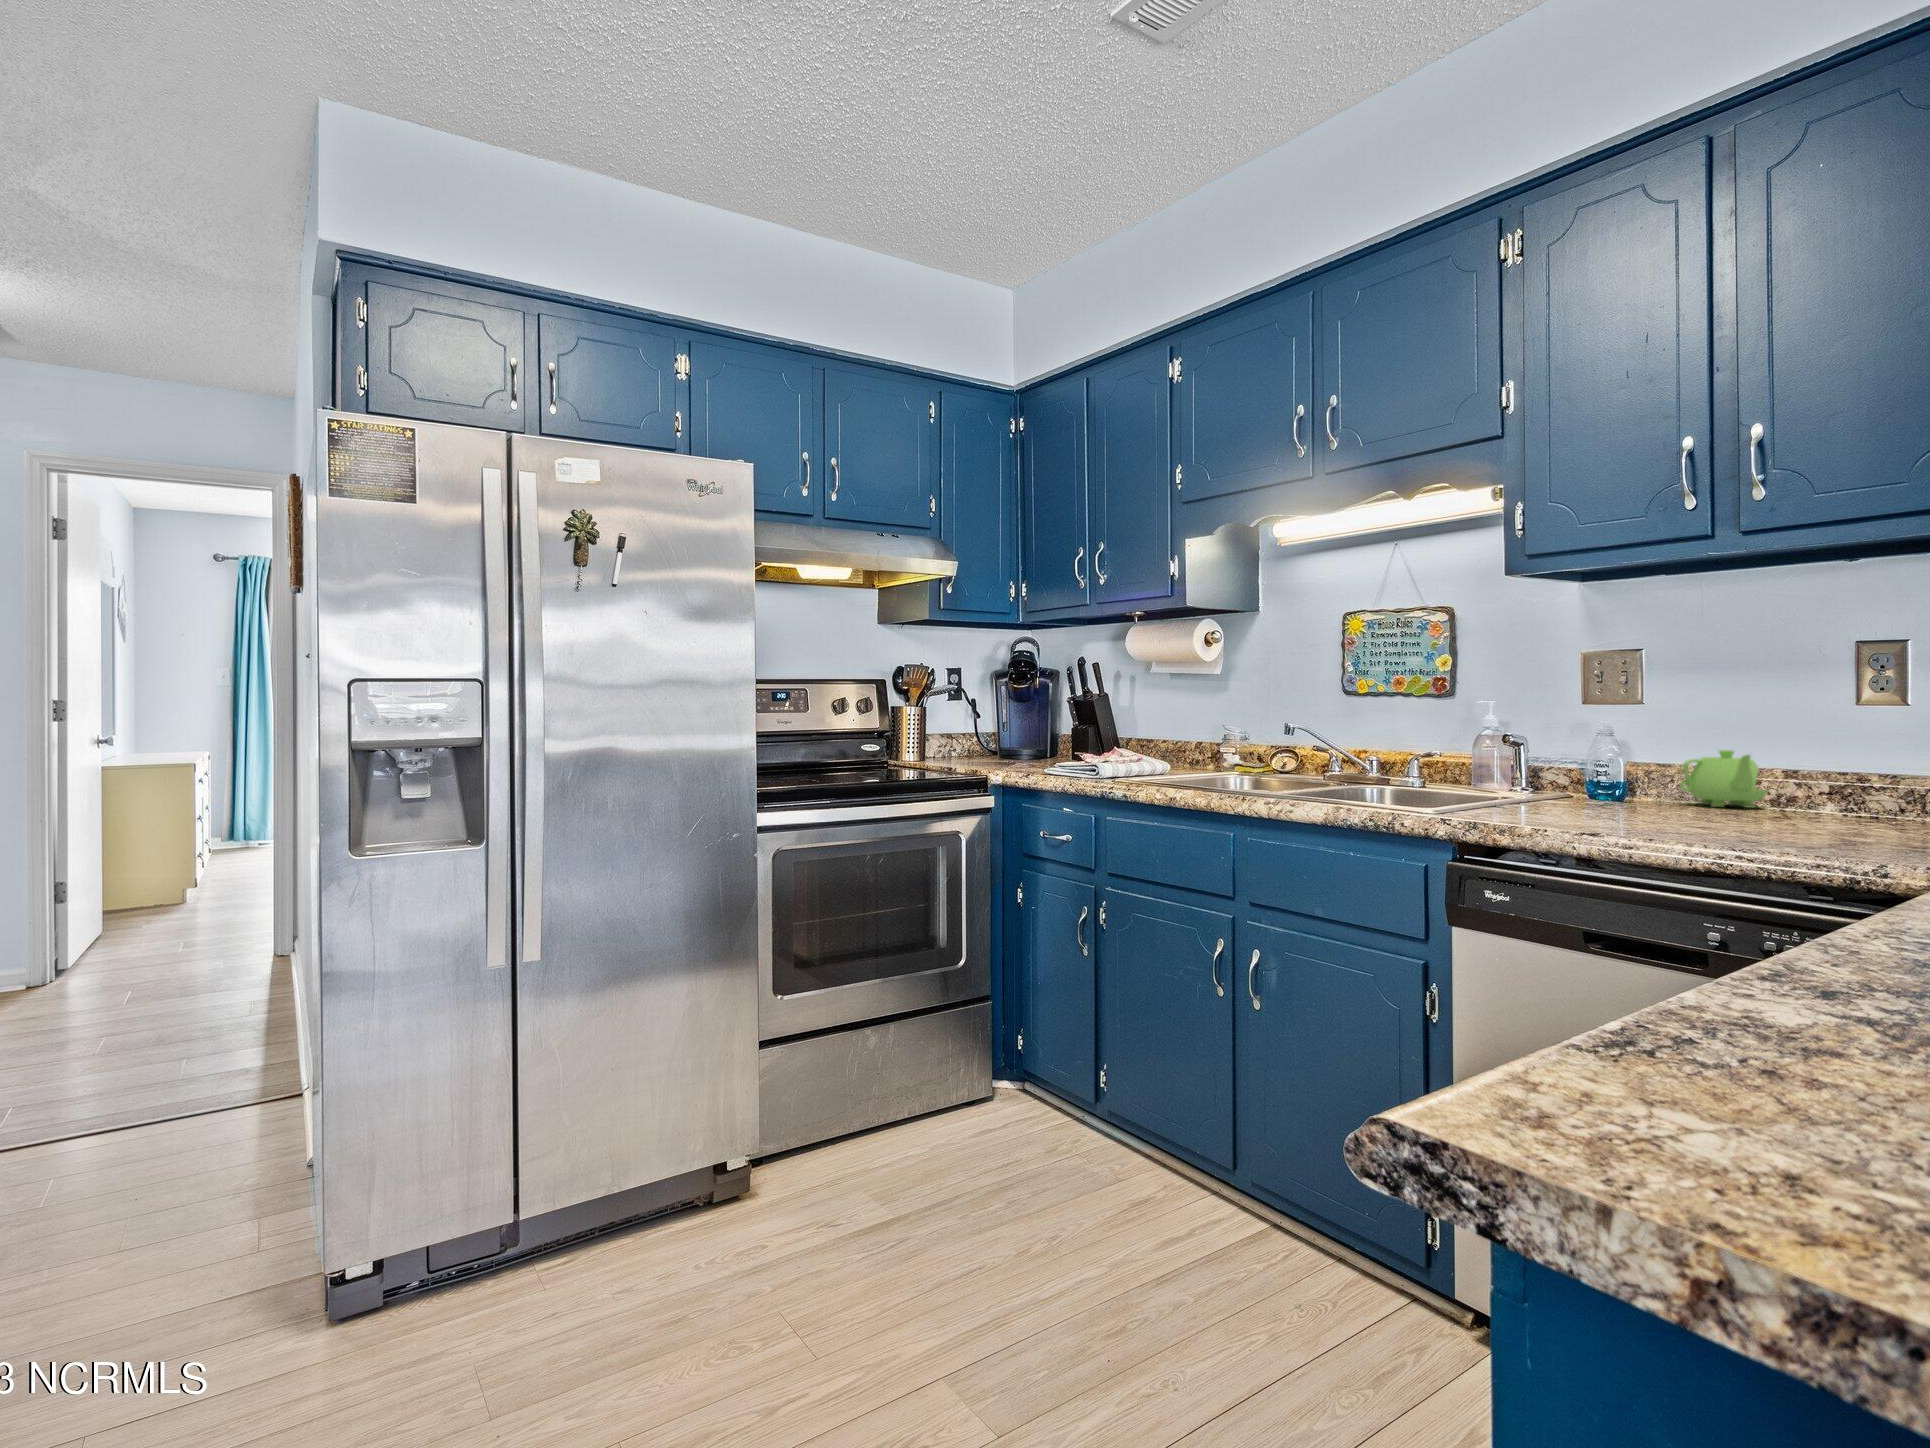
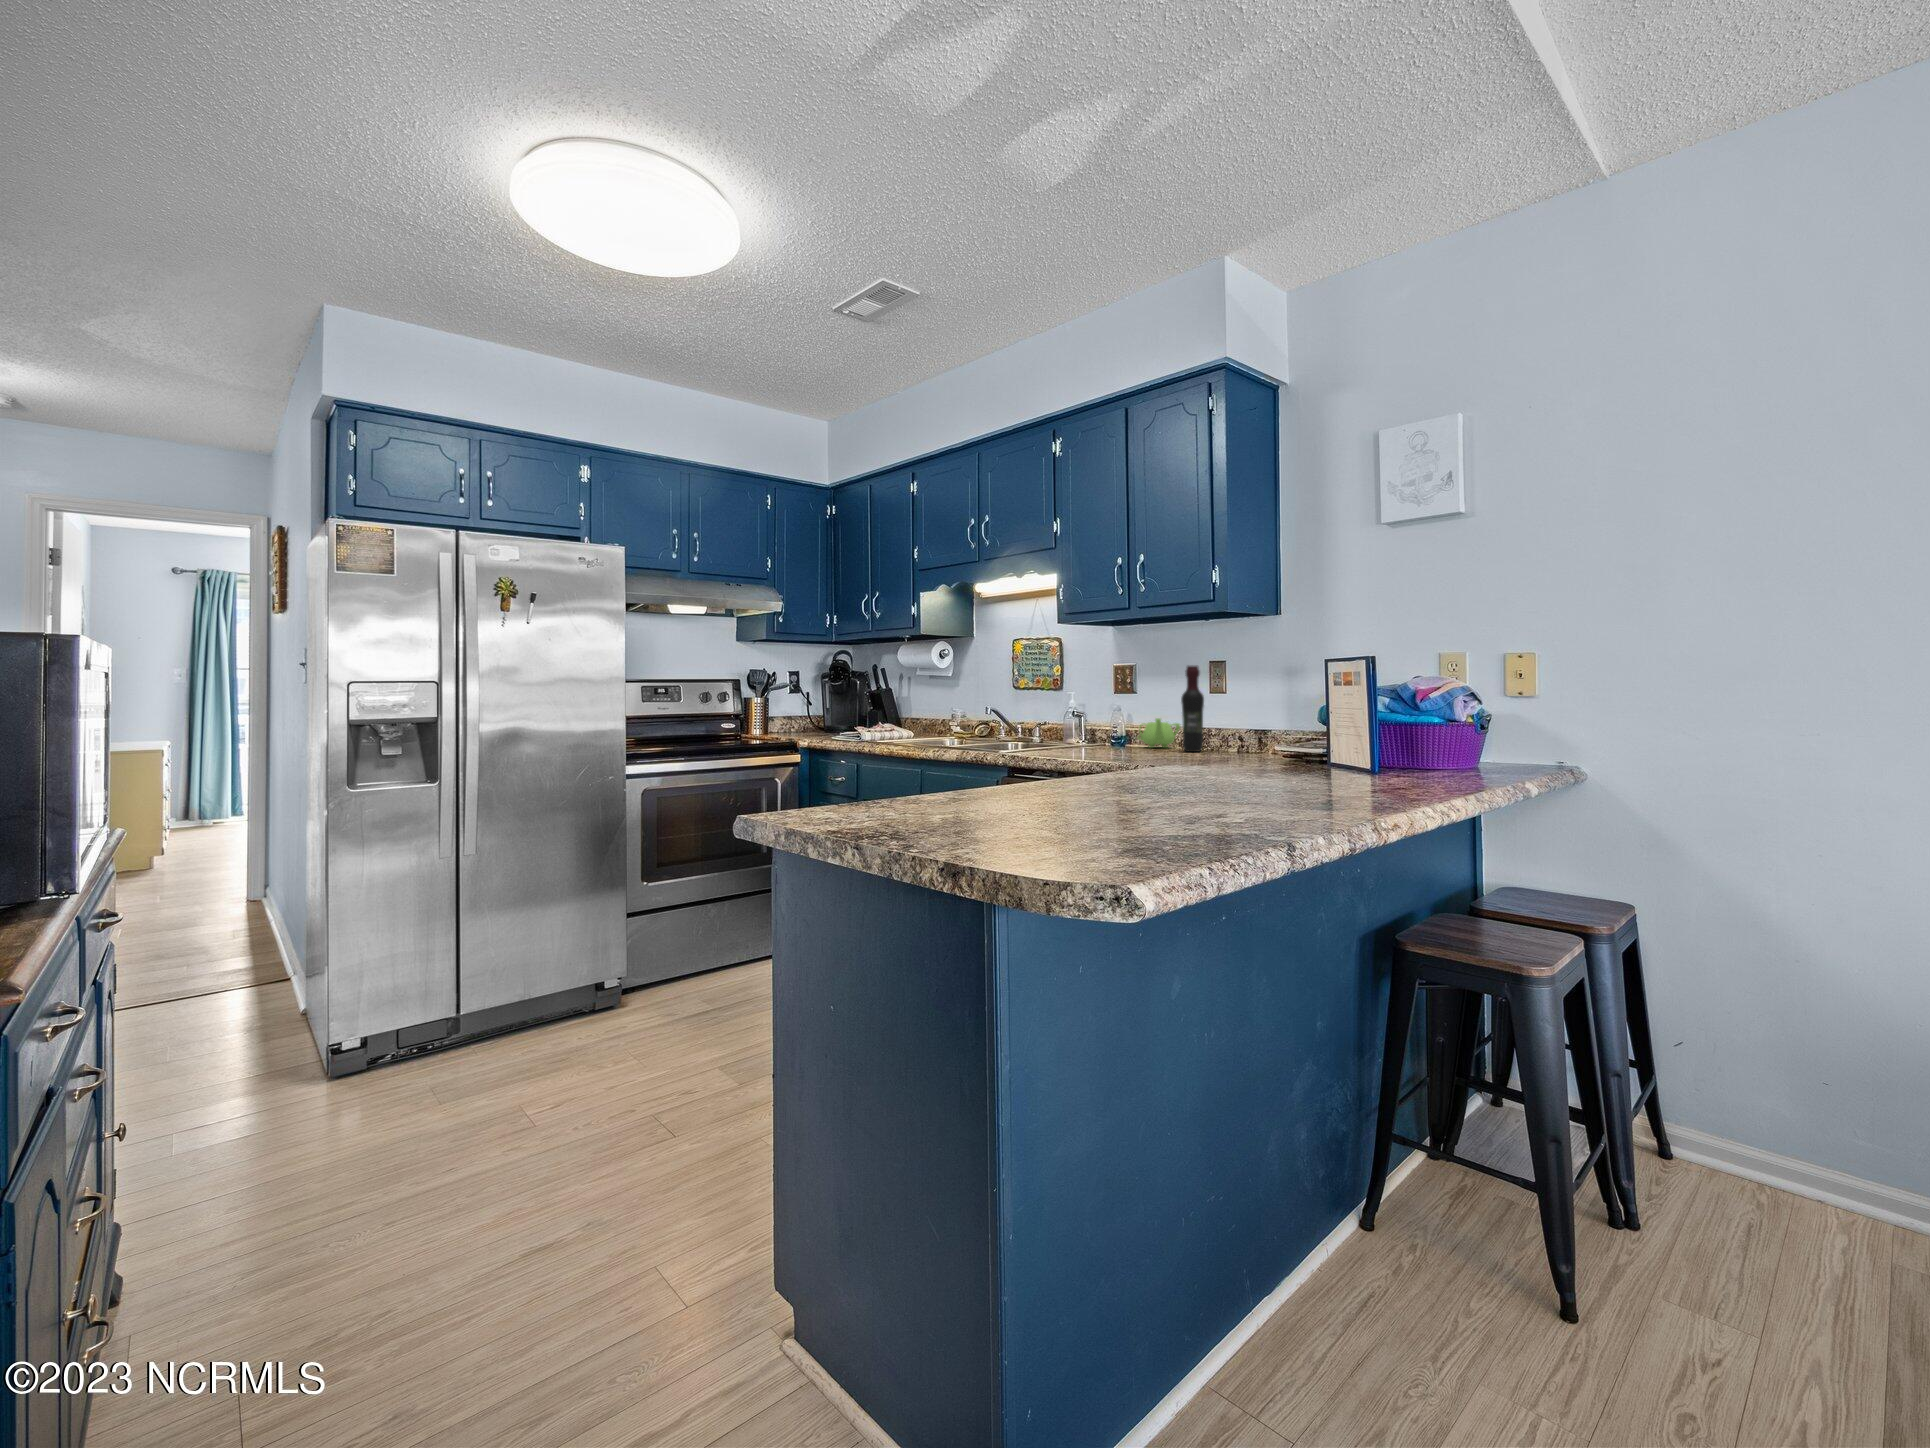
wine bottle: none [1832,647,1894,823] -> present [1181,665,1204,752]

